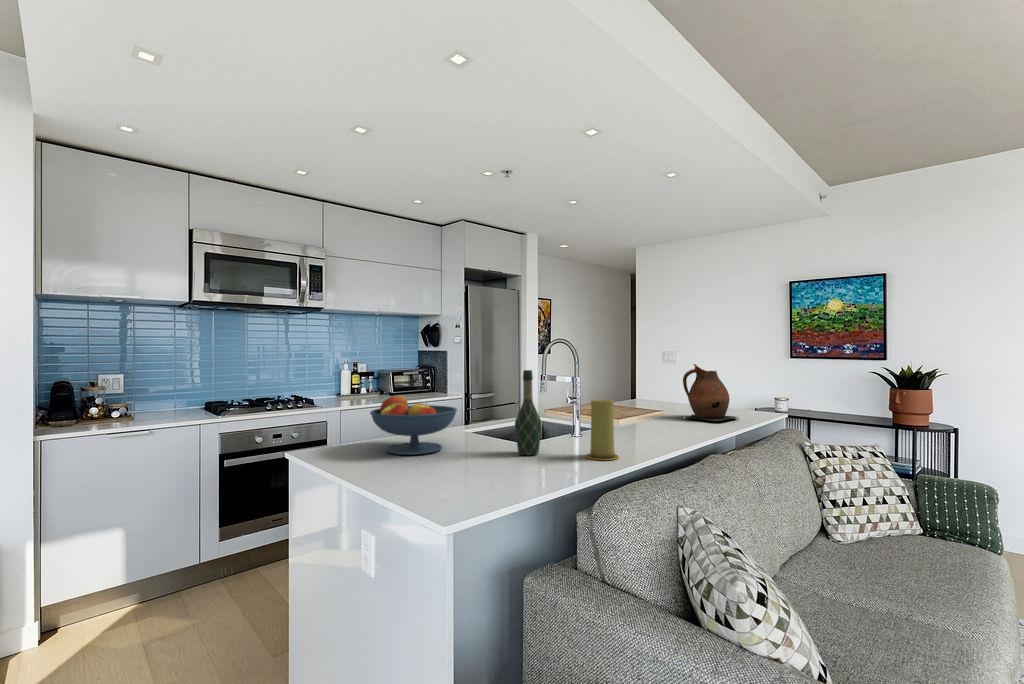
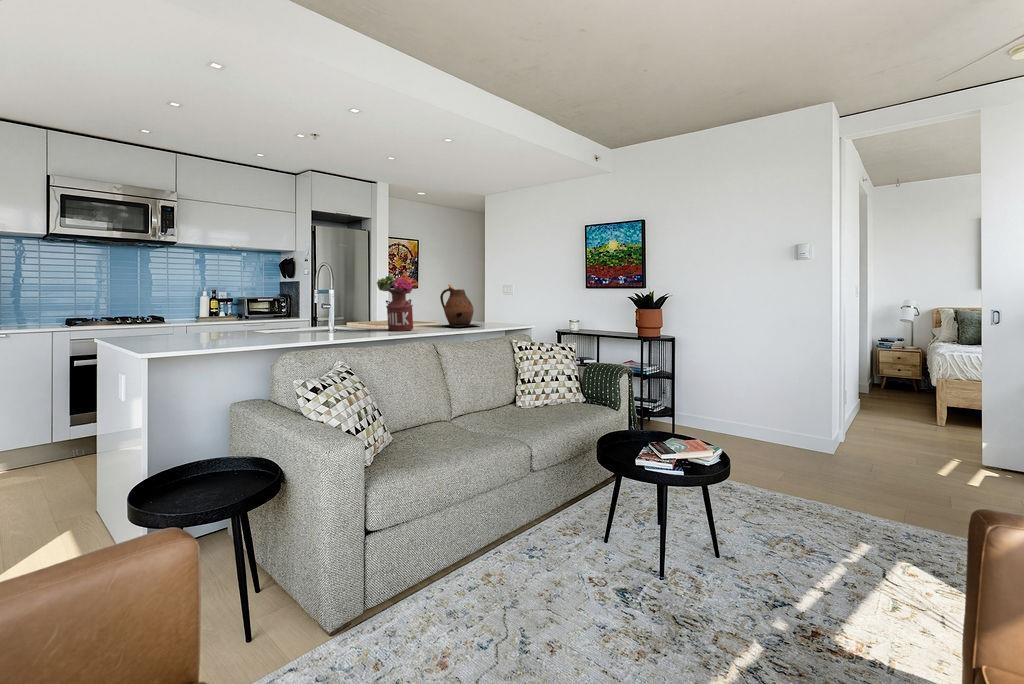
flower arrangement: none [622,352,675,429] -> present [377,273,418,331]
wine bottle: present [515,370,542,455] -> none [251,280,273,342]
fruit bowl: present [370,395,457,455] -> none [136,301,215,343]
candle: present [586,399,619,460] -> none [302,302,327,344]

